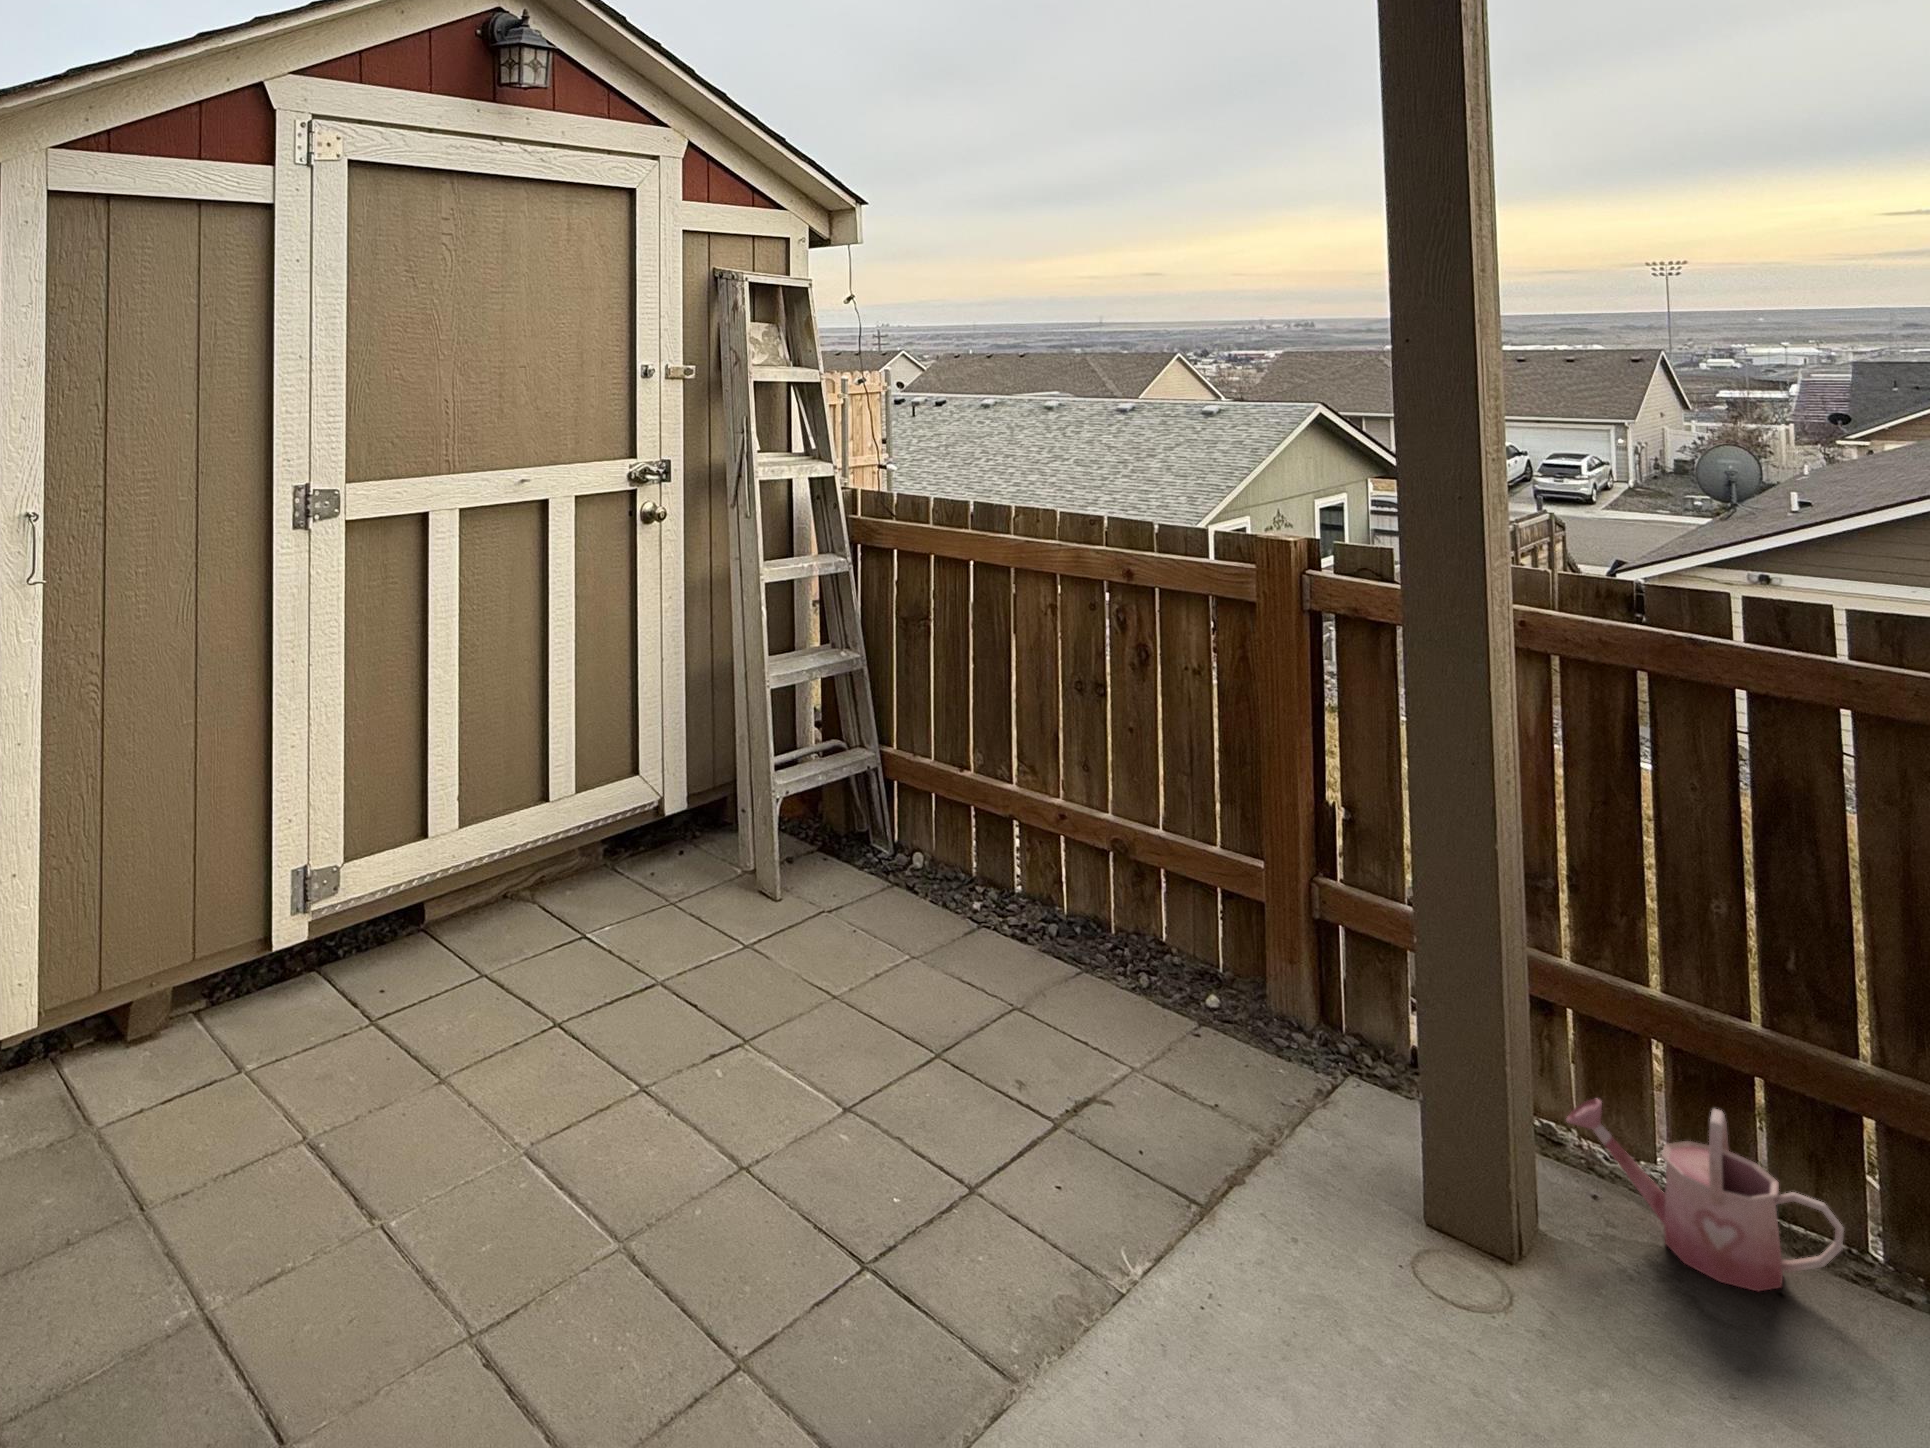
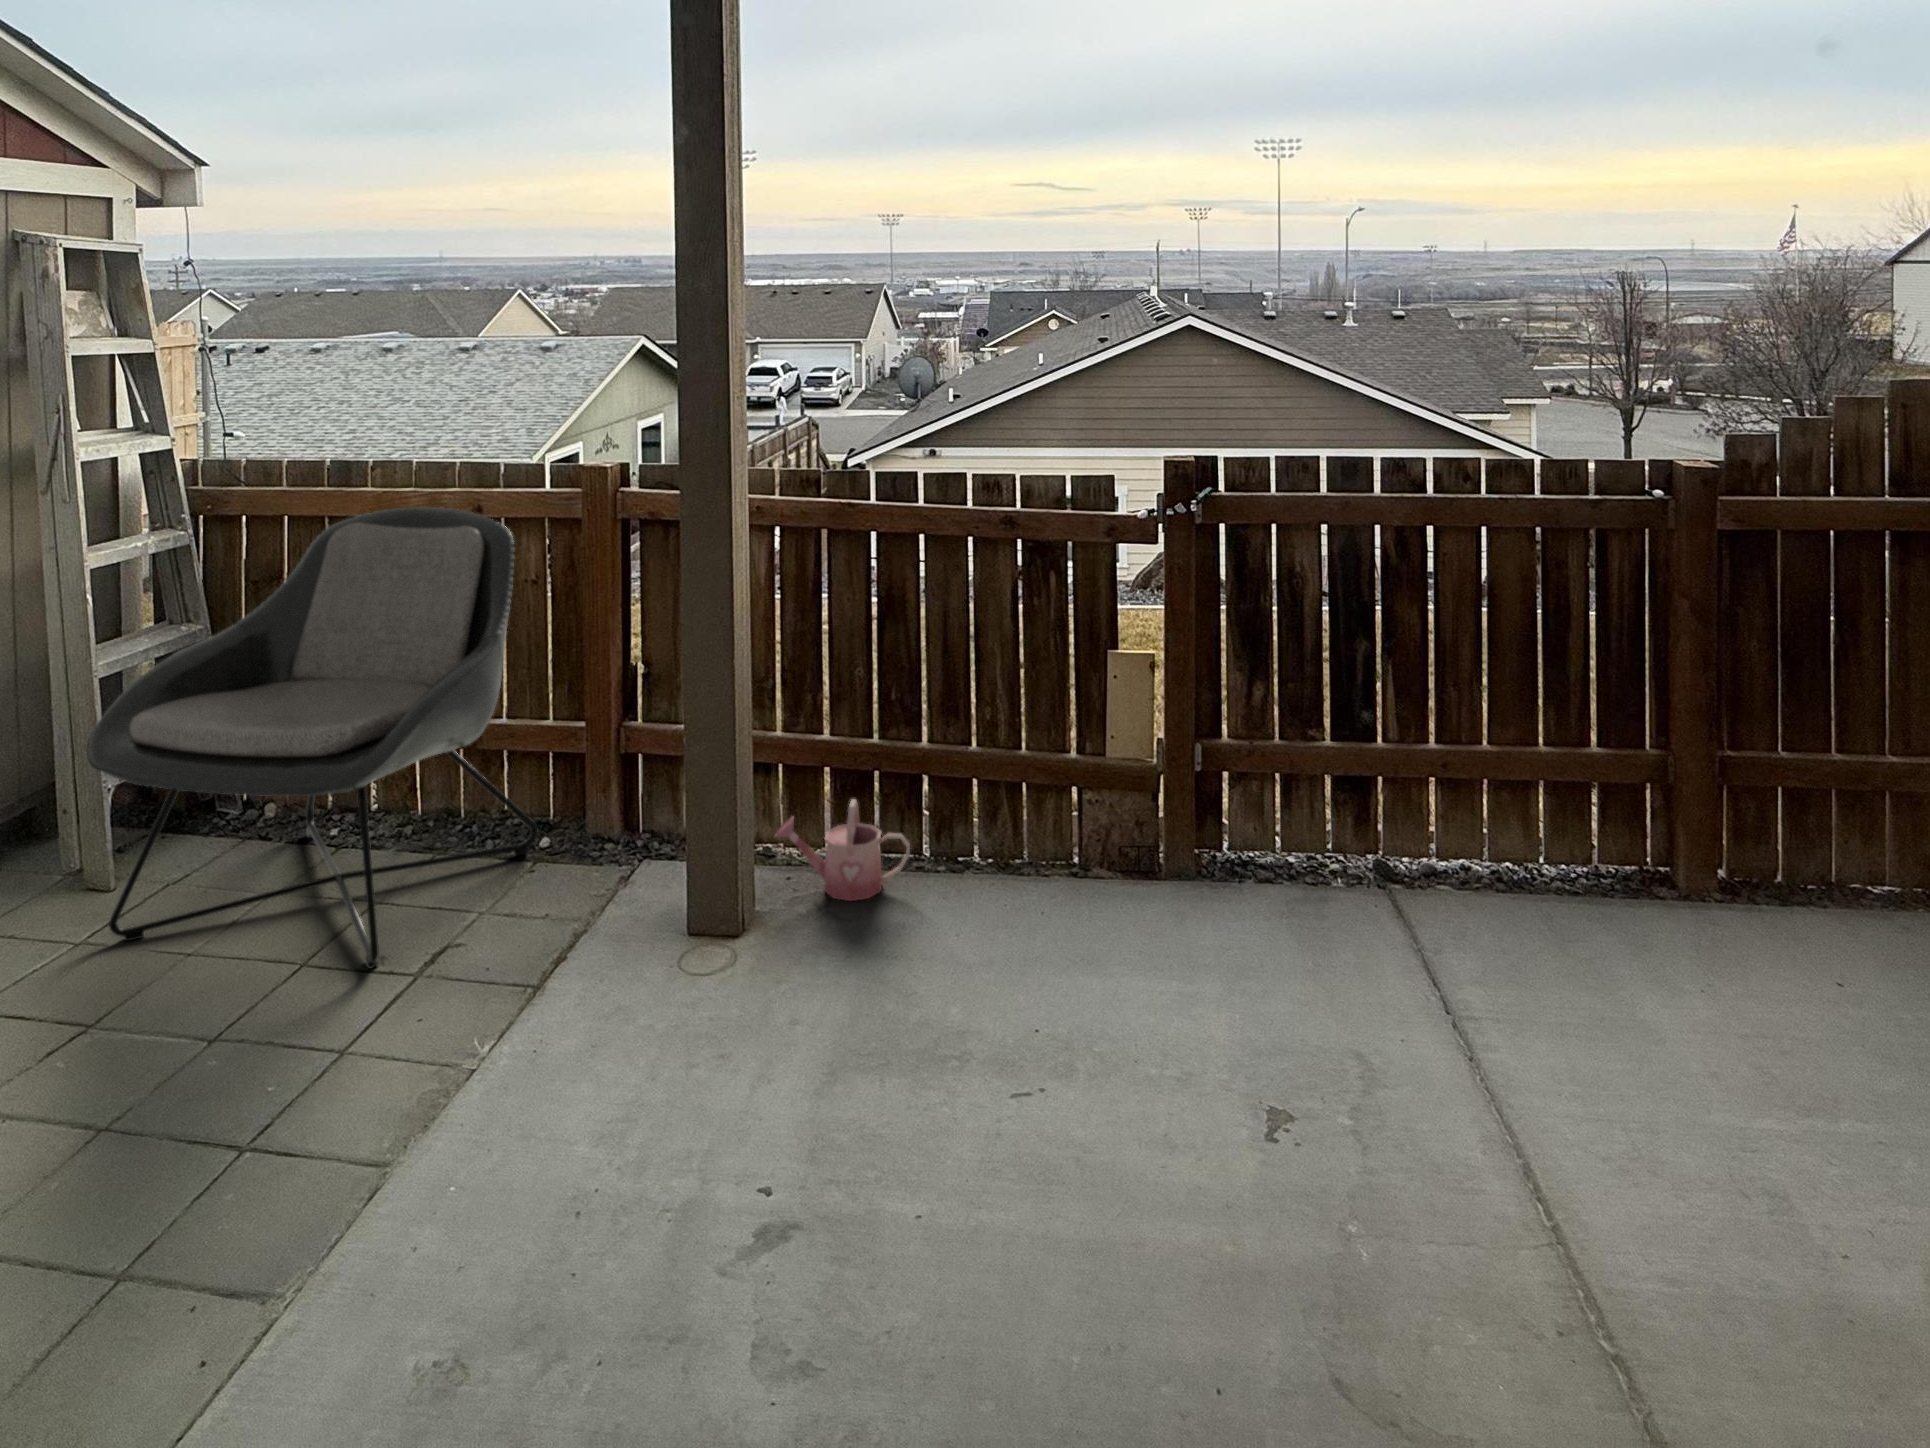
lounge chair: none [745,561,1203,1100] -> present [86,507,537,969]

